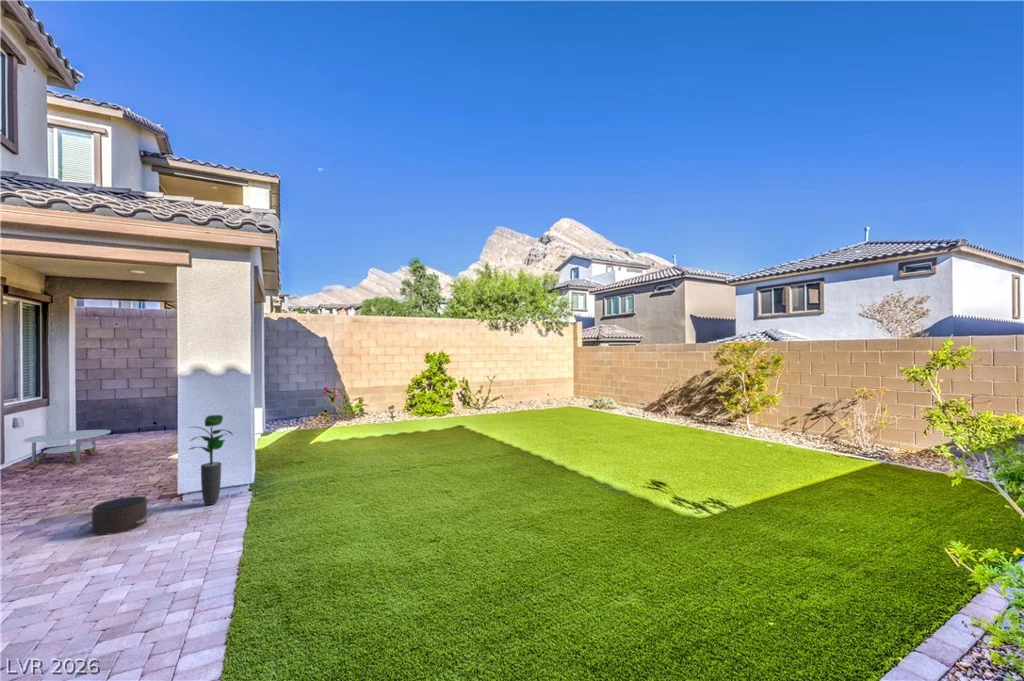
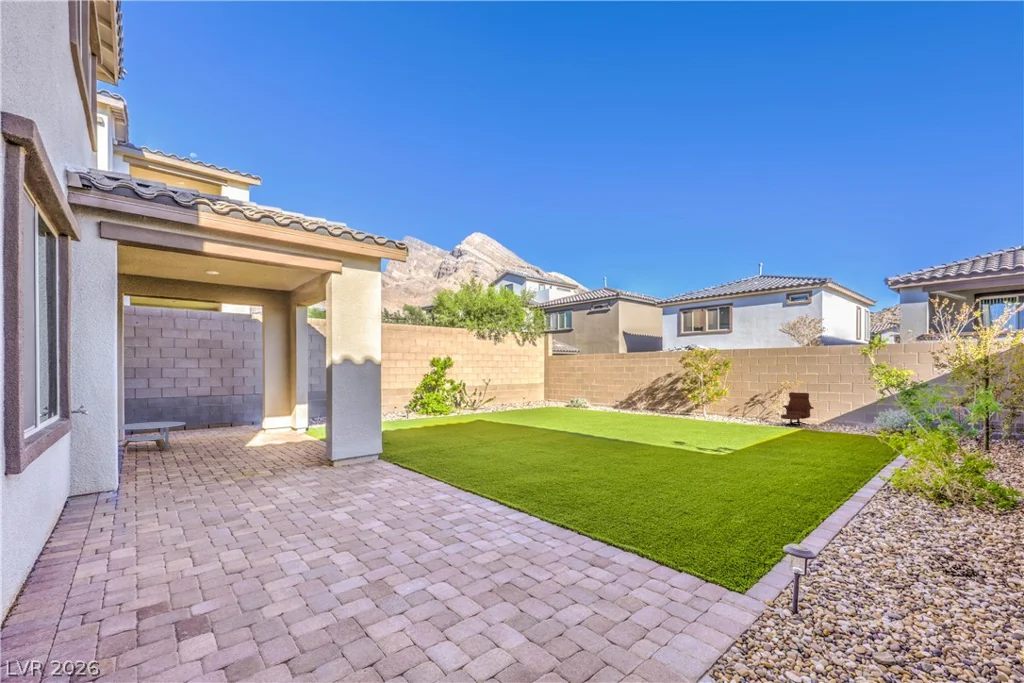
lounge chair: none [850,405,906,458] -> present [781,392,814,427]
potted plant: present [190,415,232,505] -> none [358,393,389,463]
pouf: present [80,496,153,535] -> none [308,453,353,478]

